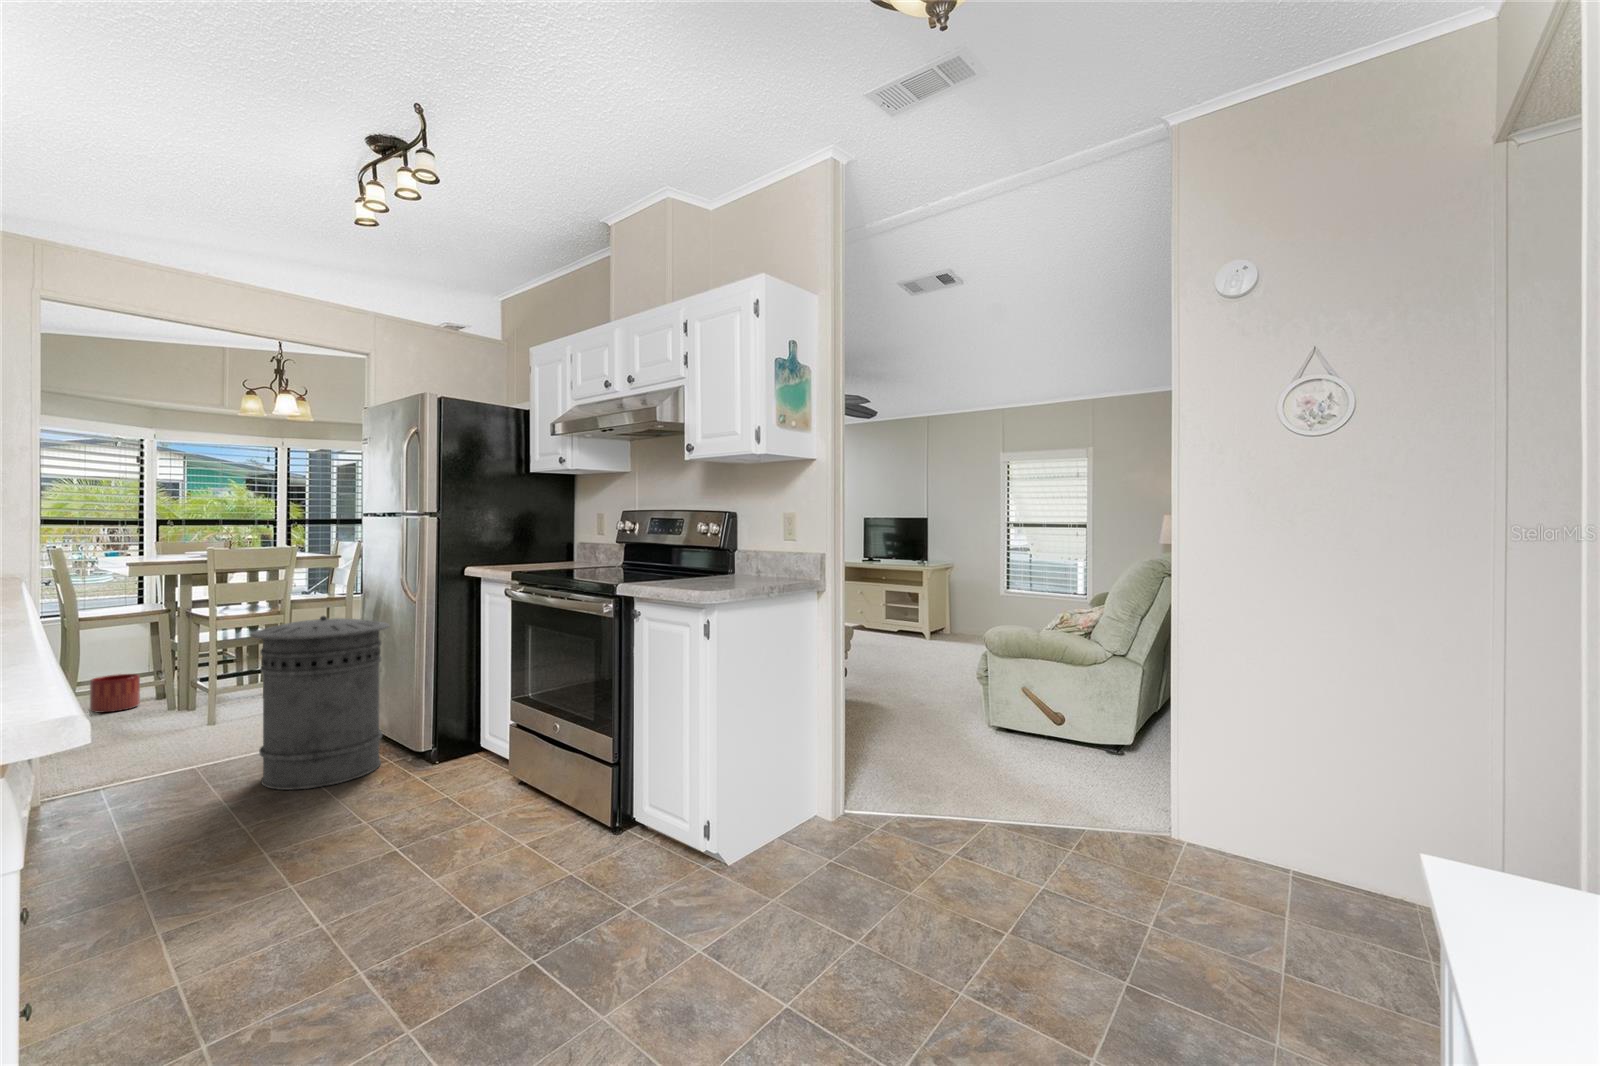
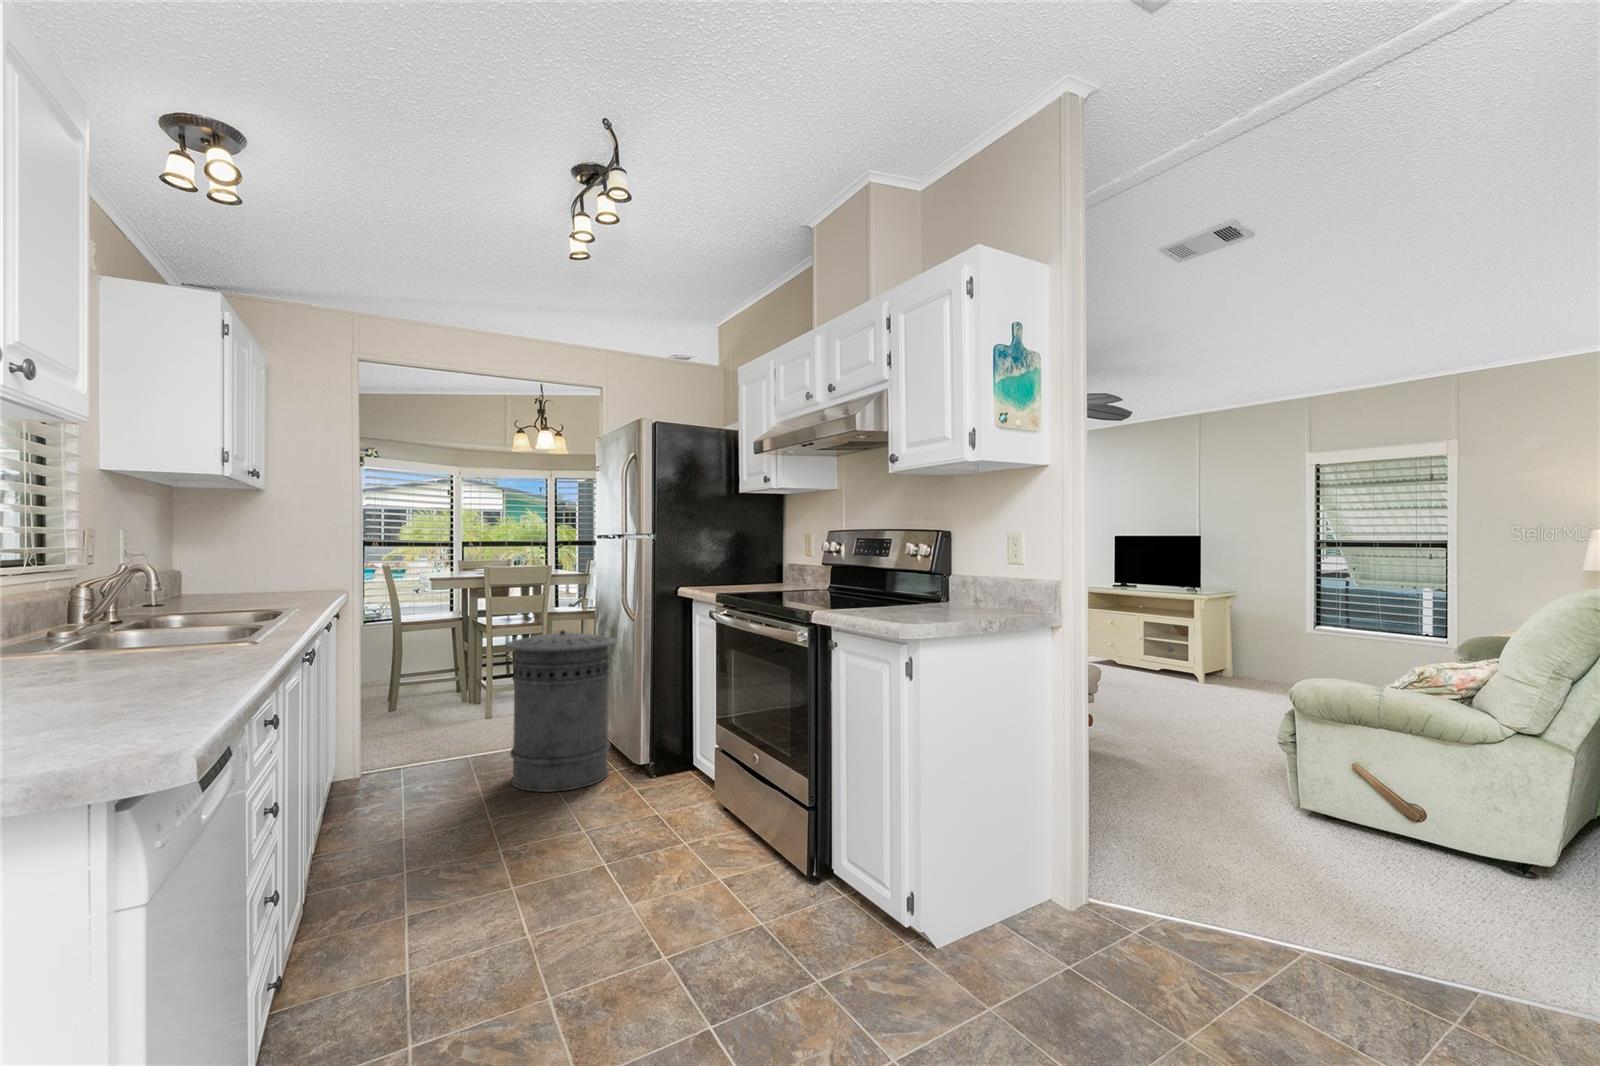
planter: present [90,674,140,713] -> none [409,672,443,703]

